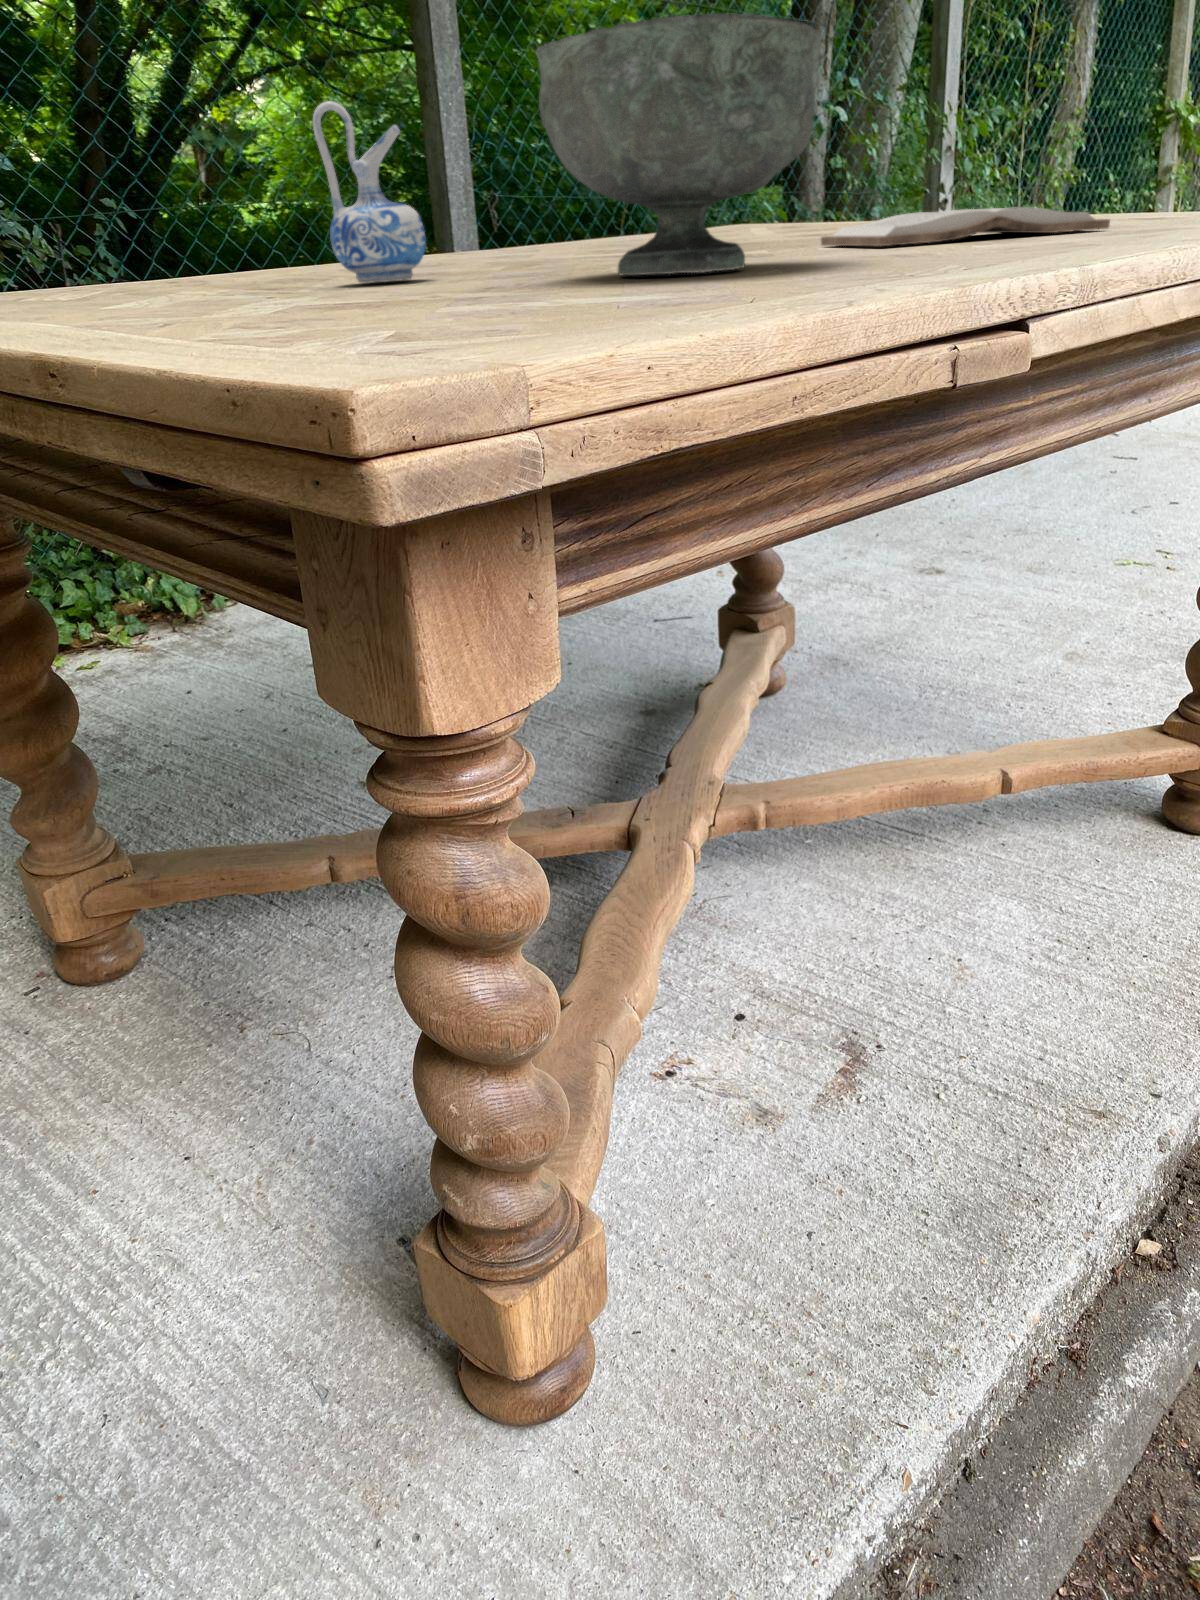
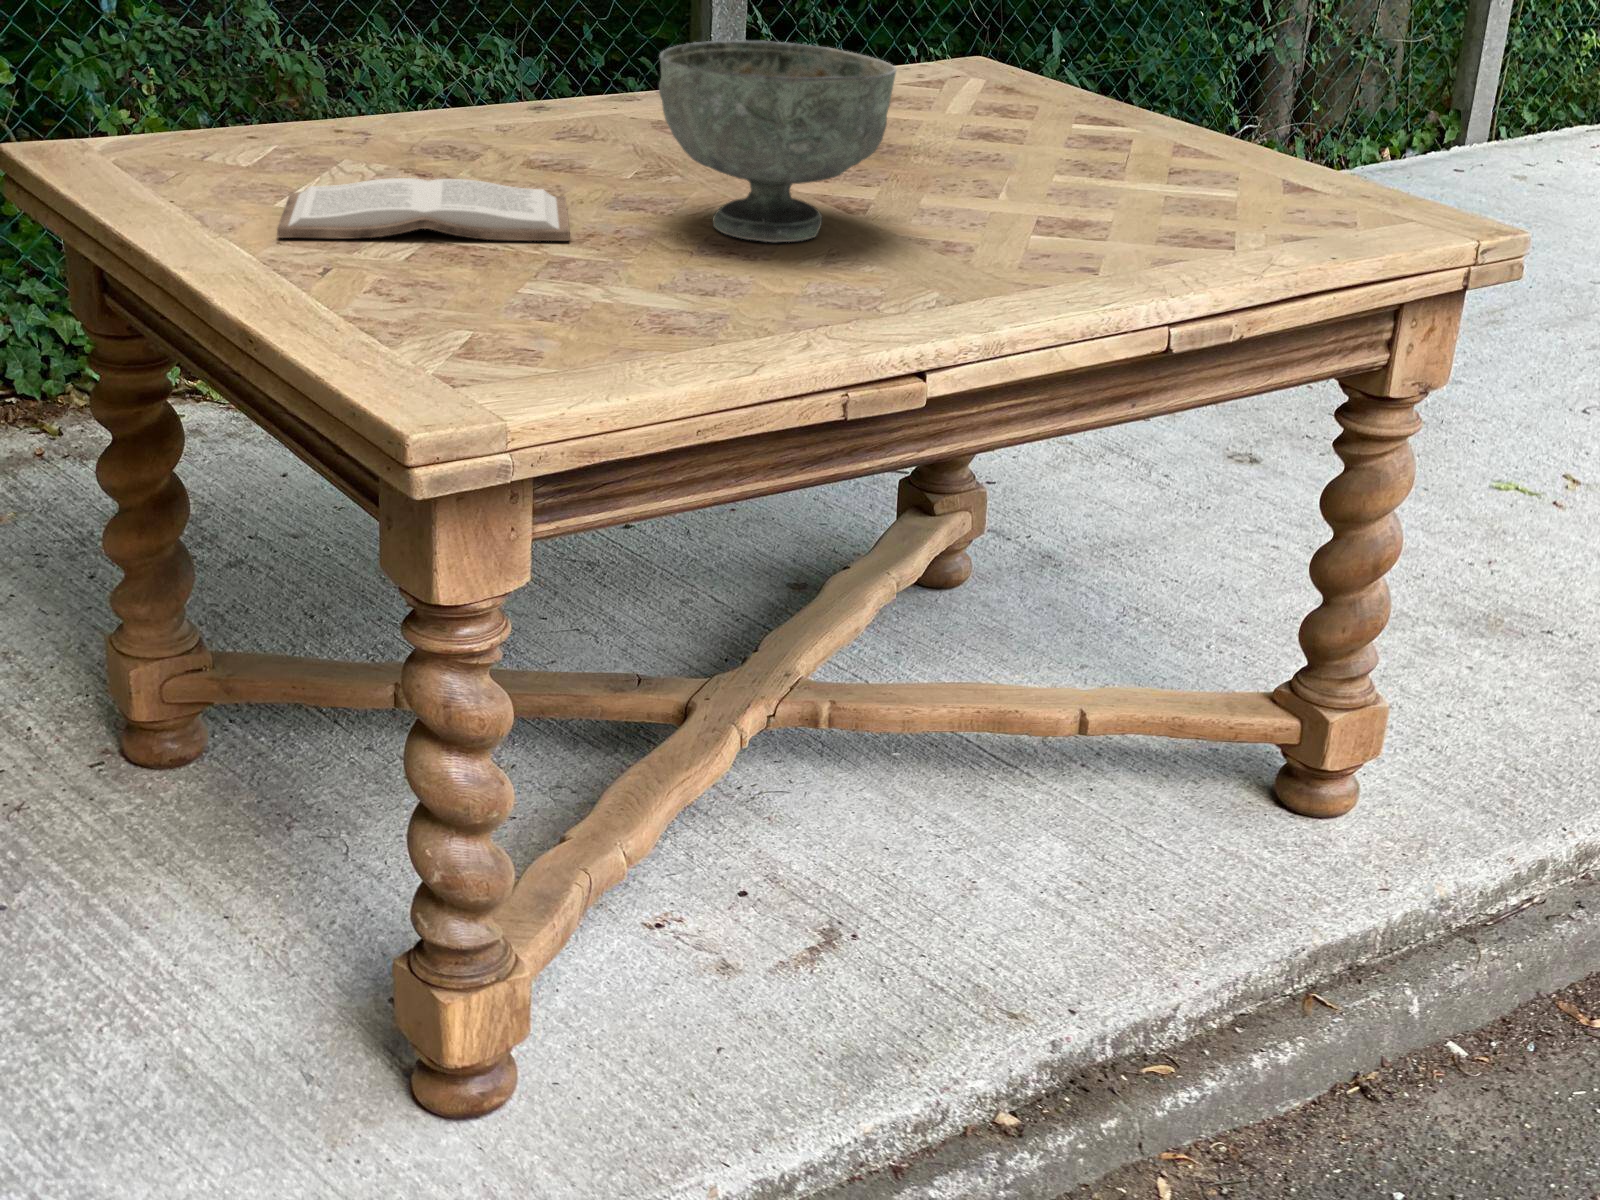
ceramic pitcher: present [313,101,426,283] -> none [487,20,575,171]
book: present [821,207,1110,246] -> present [277,178,570,241]

